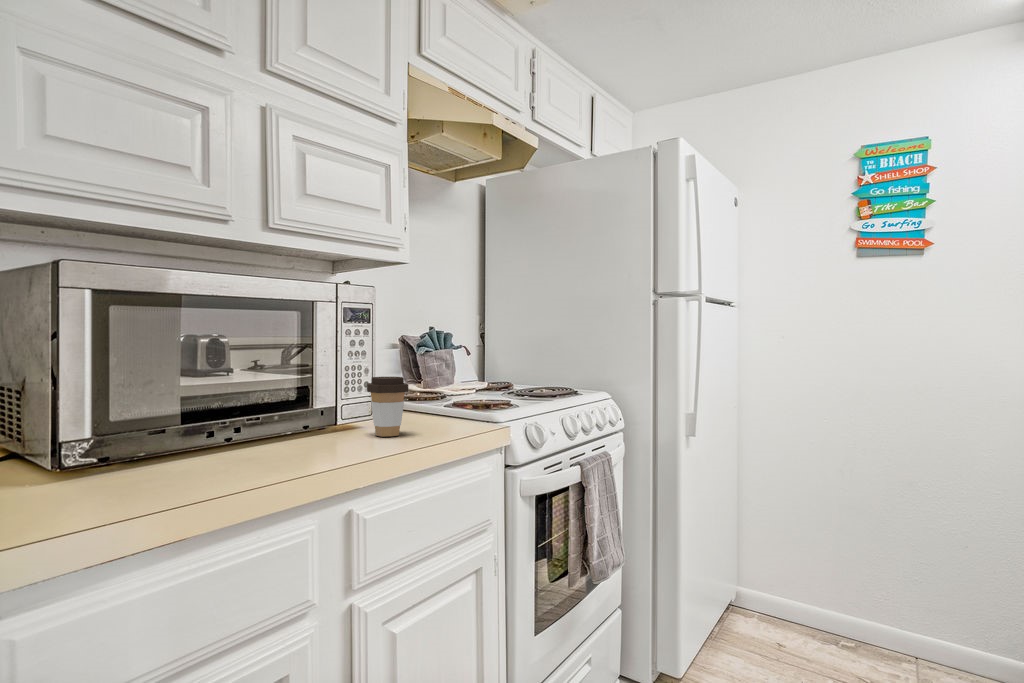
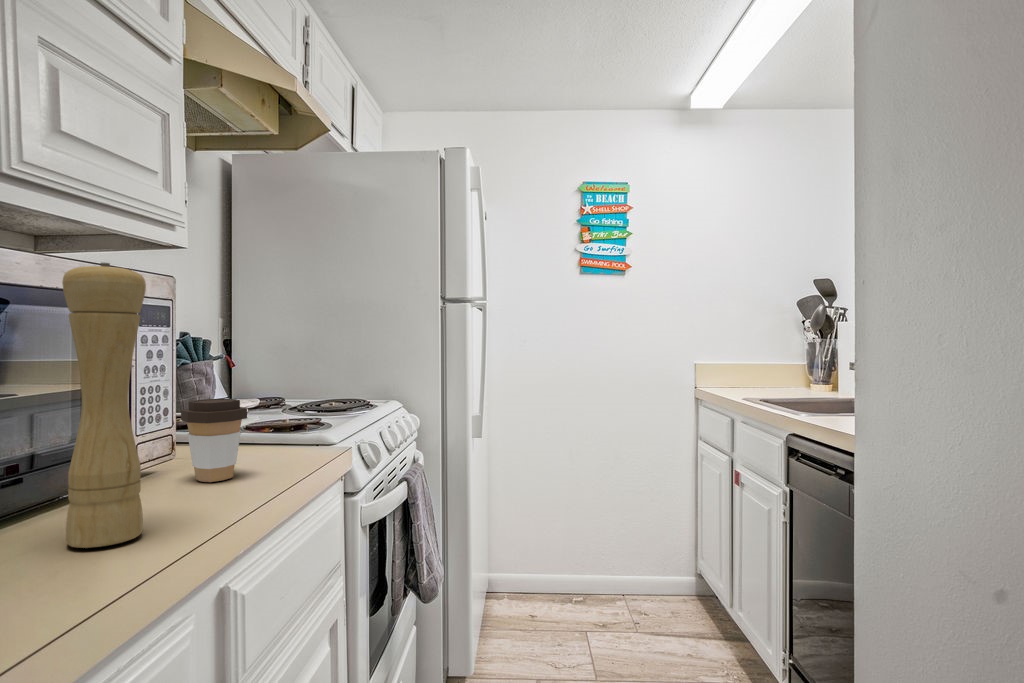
pepper mill: none [270,283,316,459] -> present [62,263,146,548]

